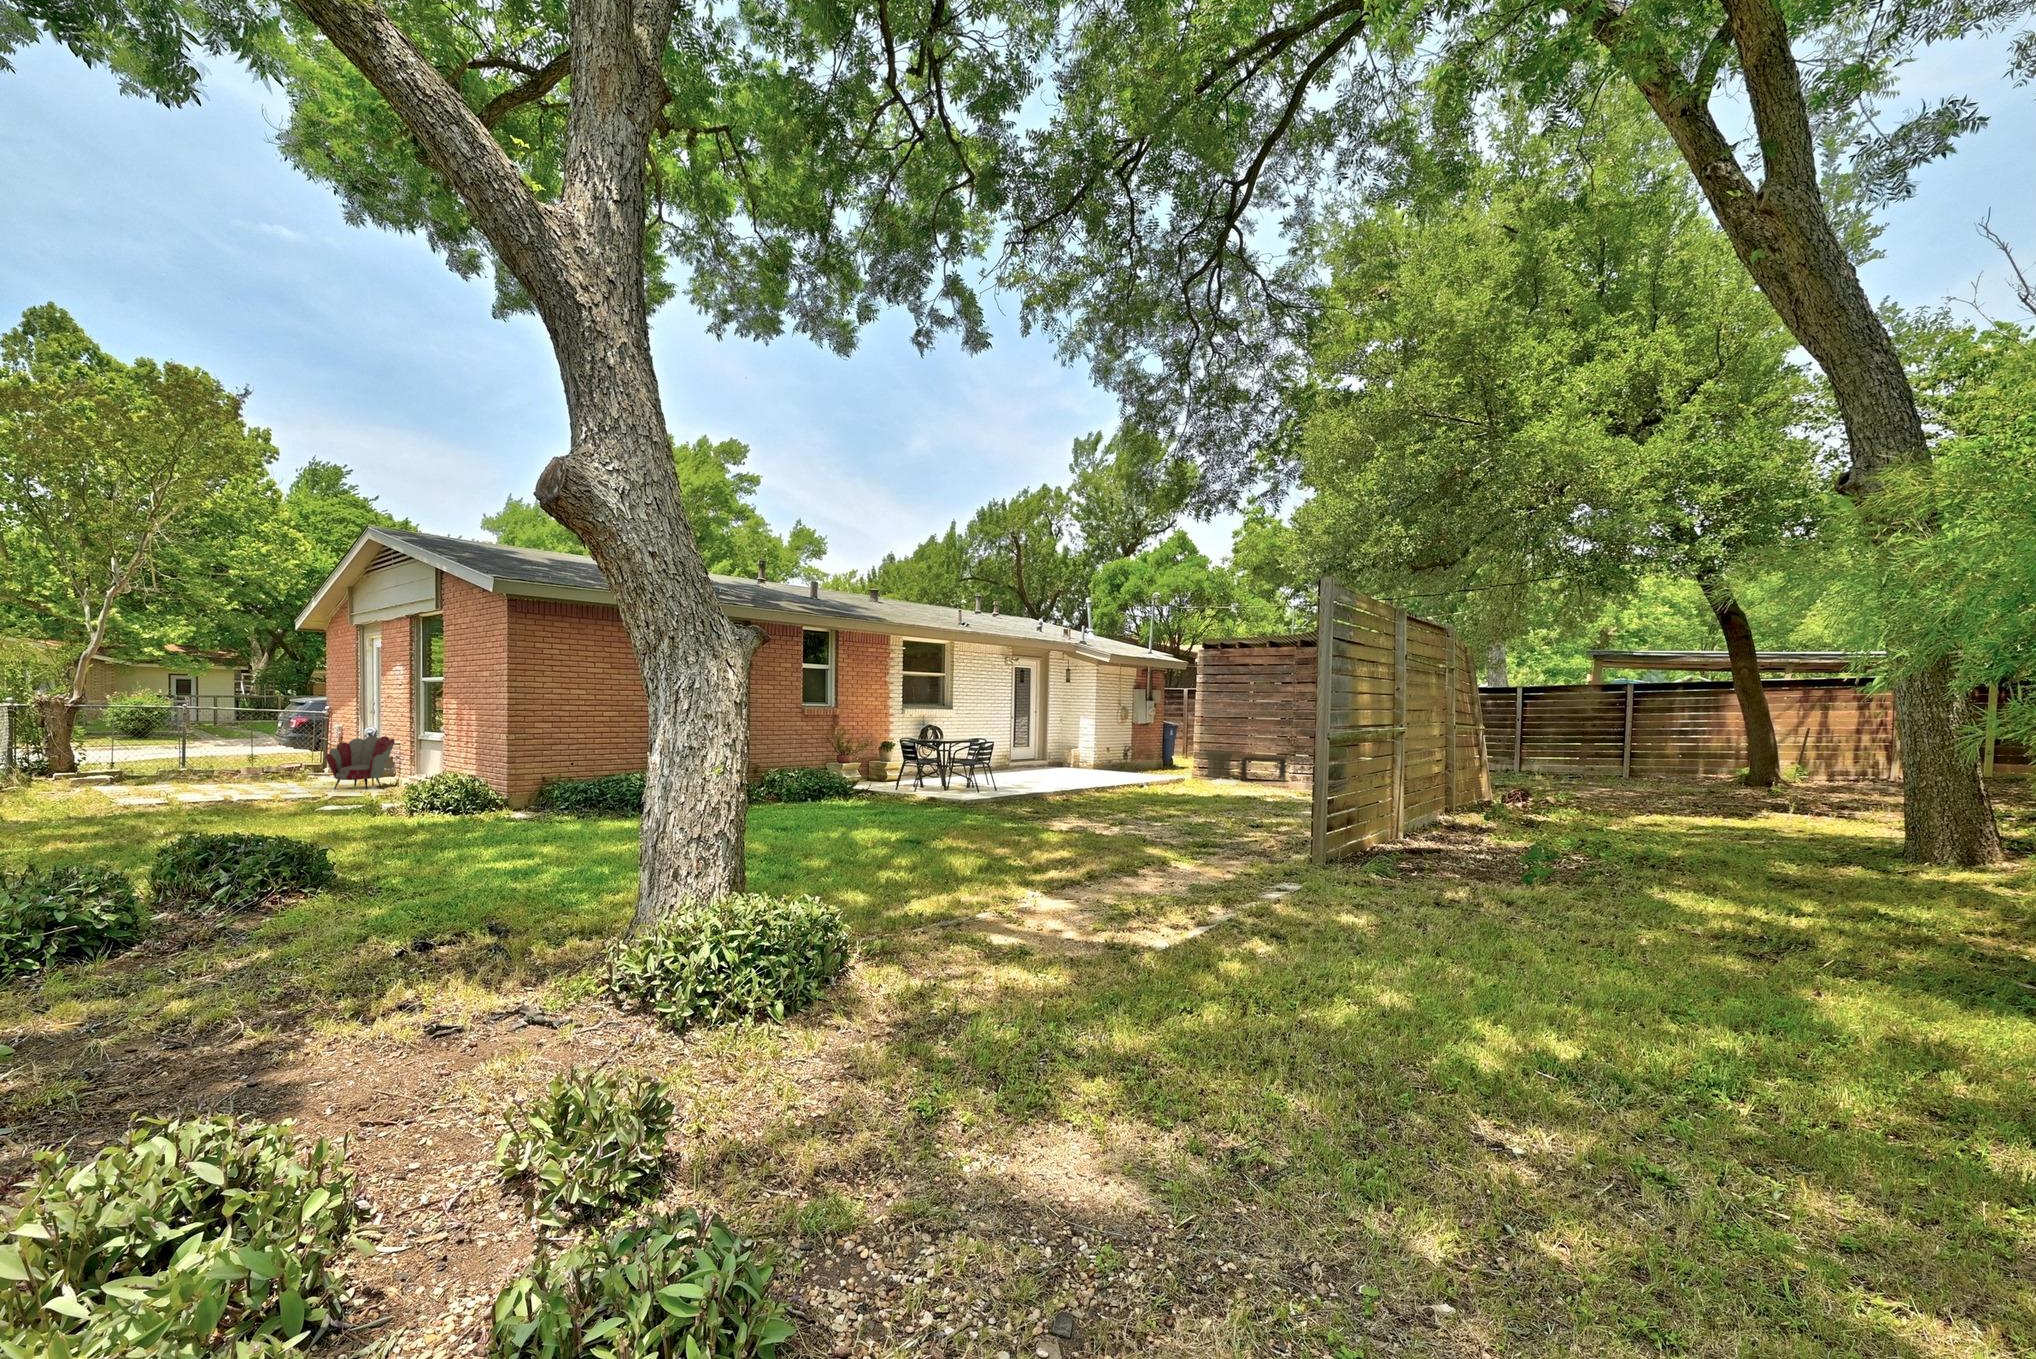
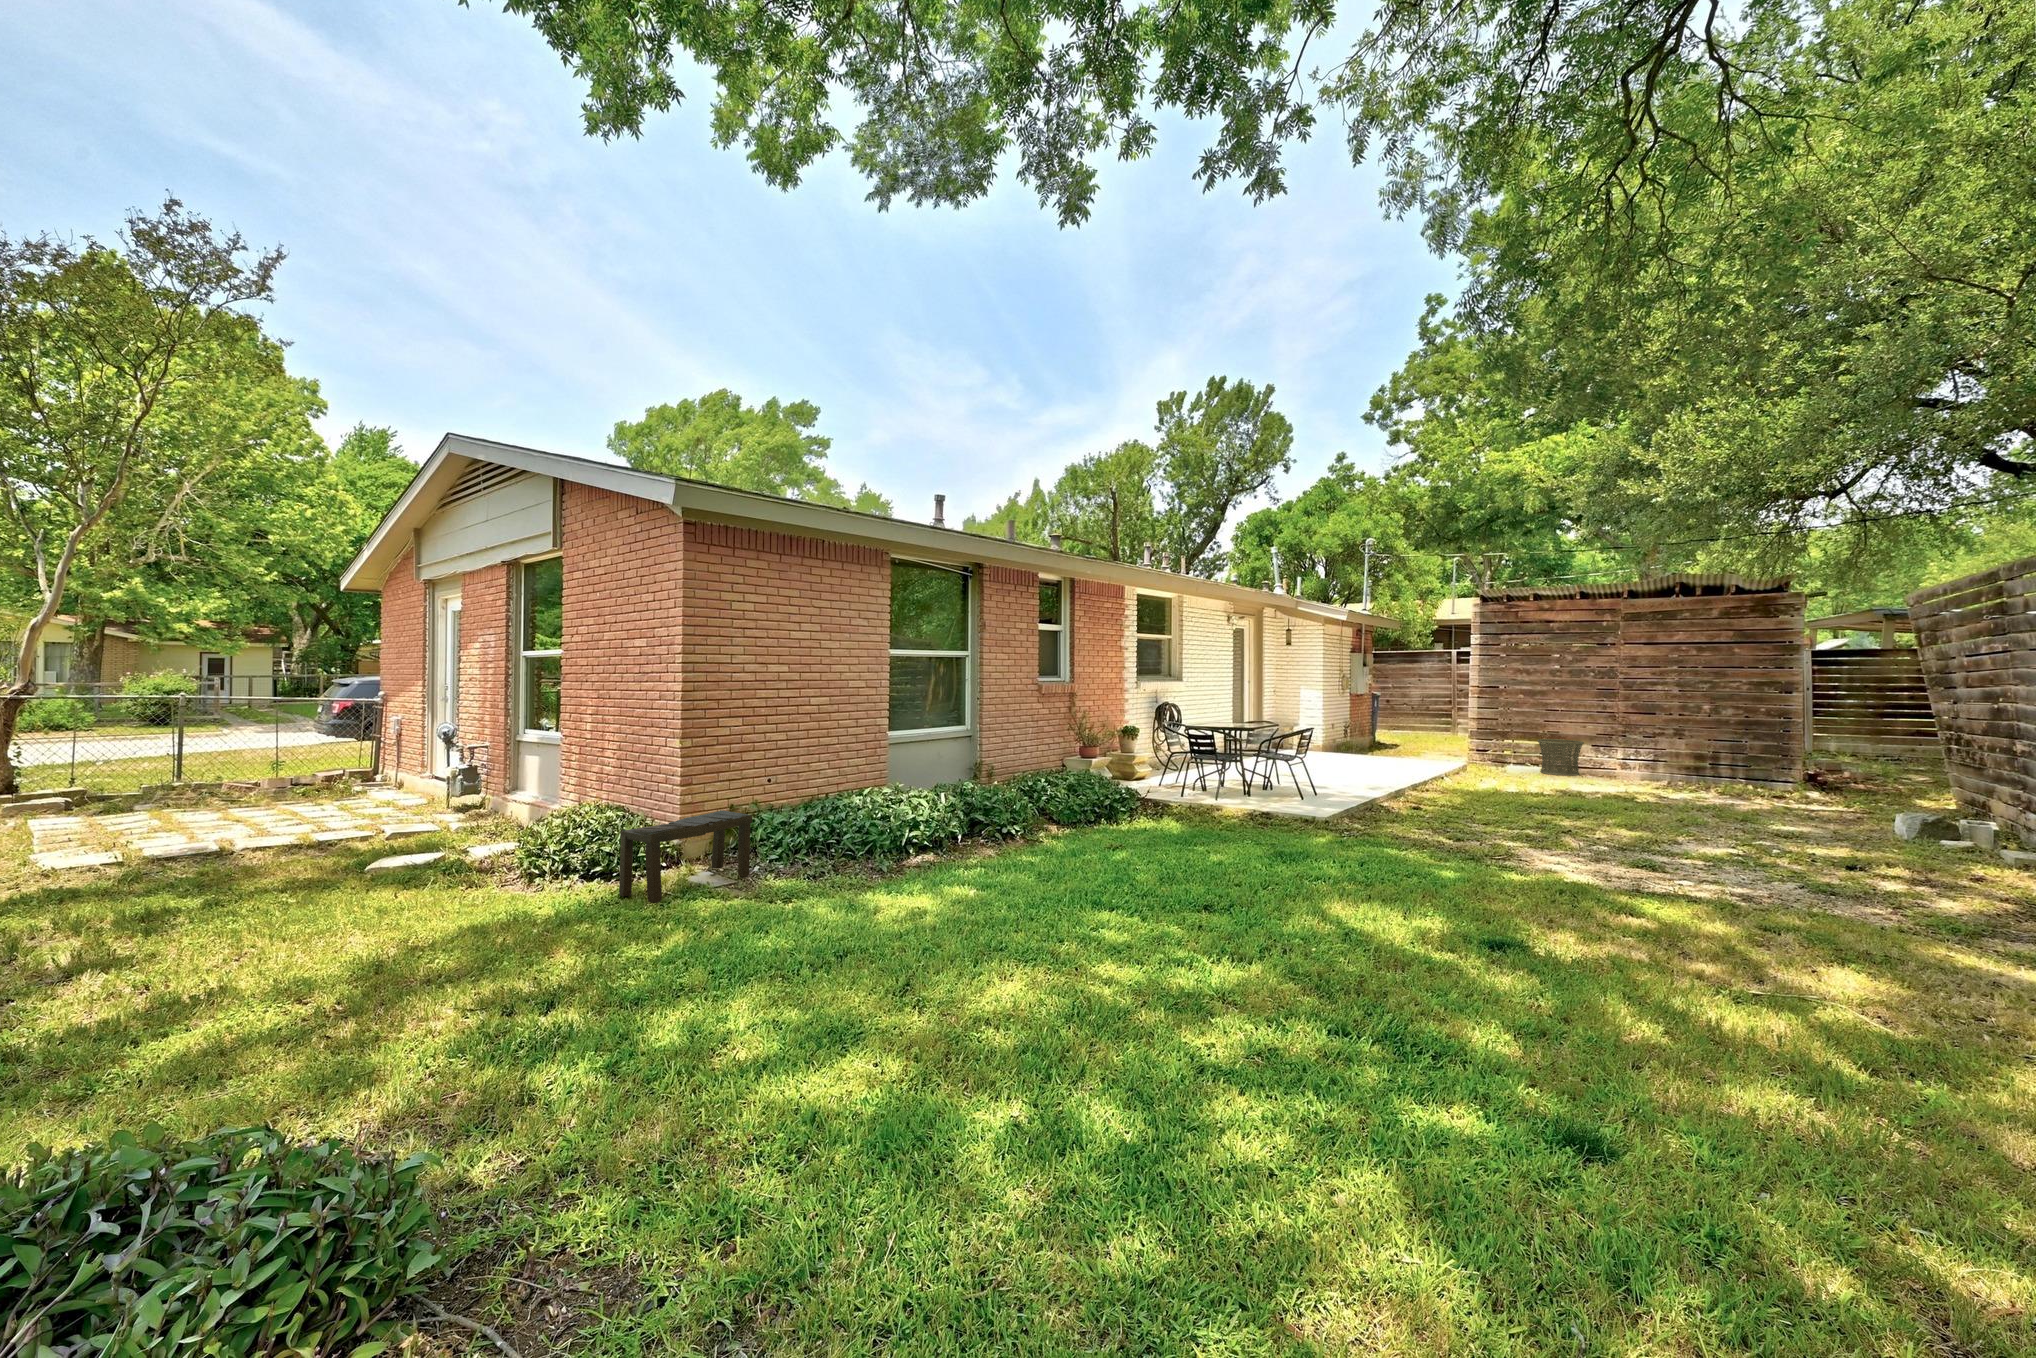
armchair: present [326,736,395,789] -> none [378,736,479,818]
bench: present [1240,757,1286,782] -> present [619,810,752,903]

